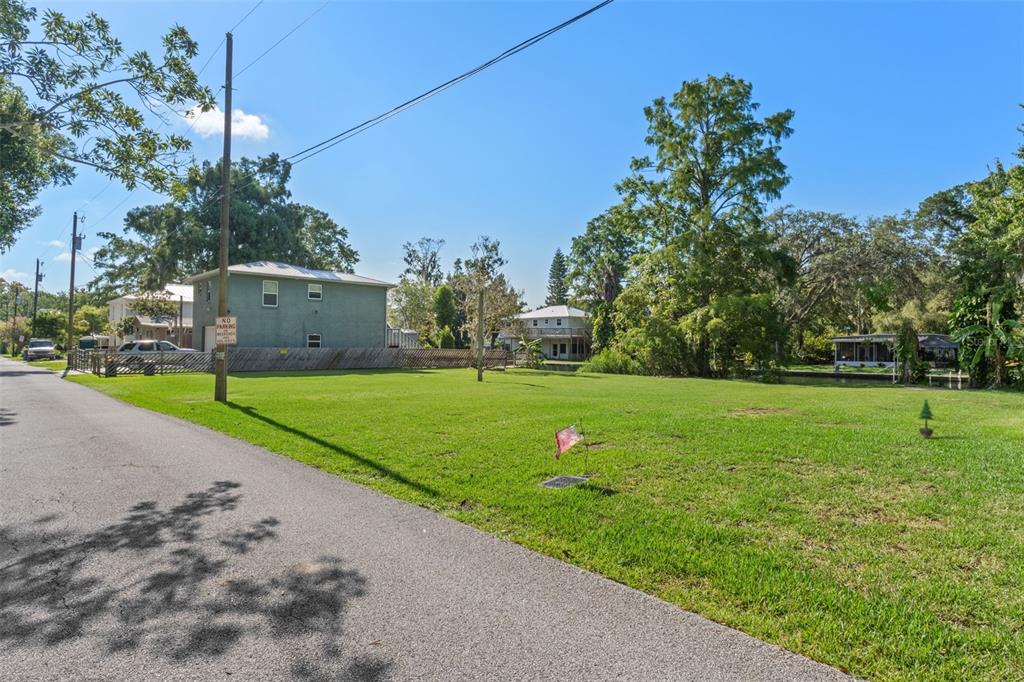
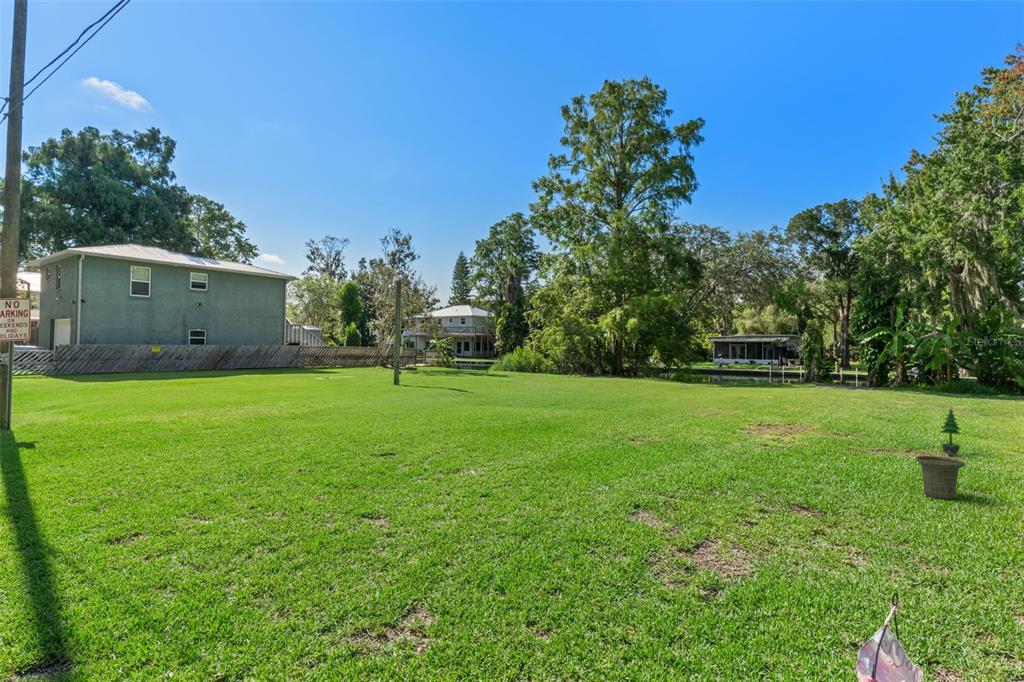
basket: none [851,430,884,460] -> present [915,456,965,500]

